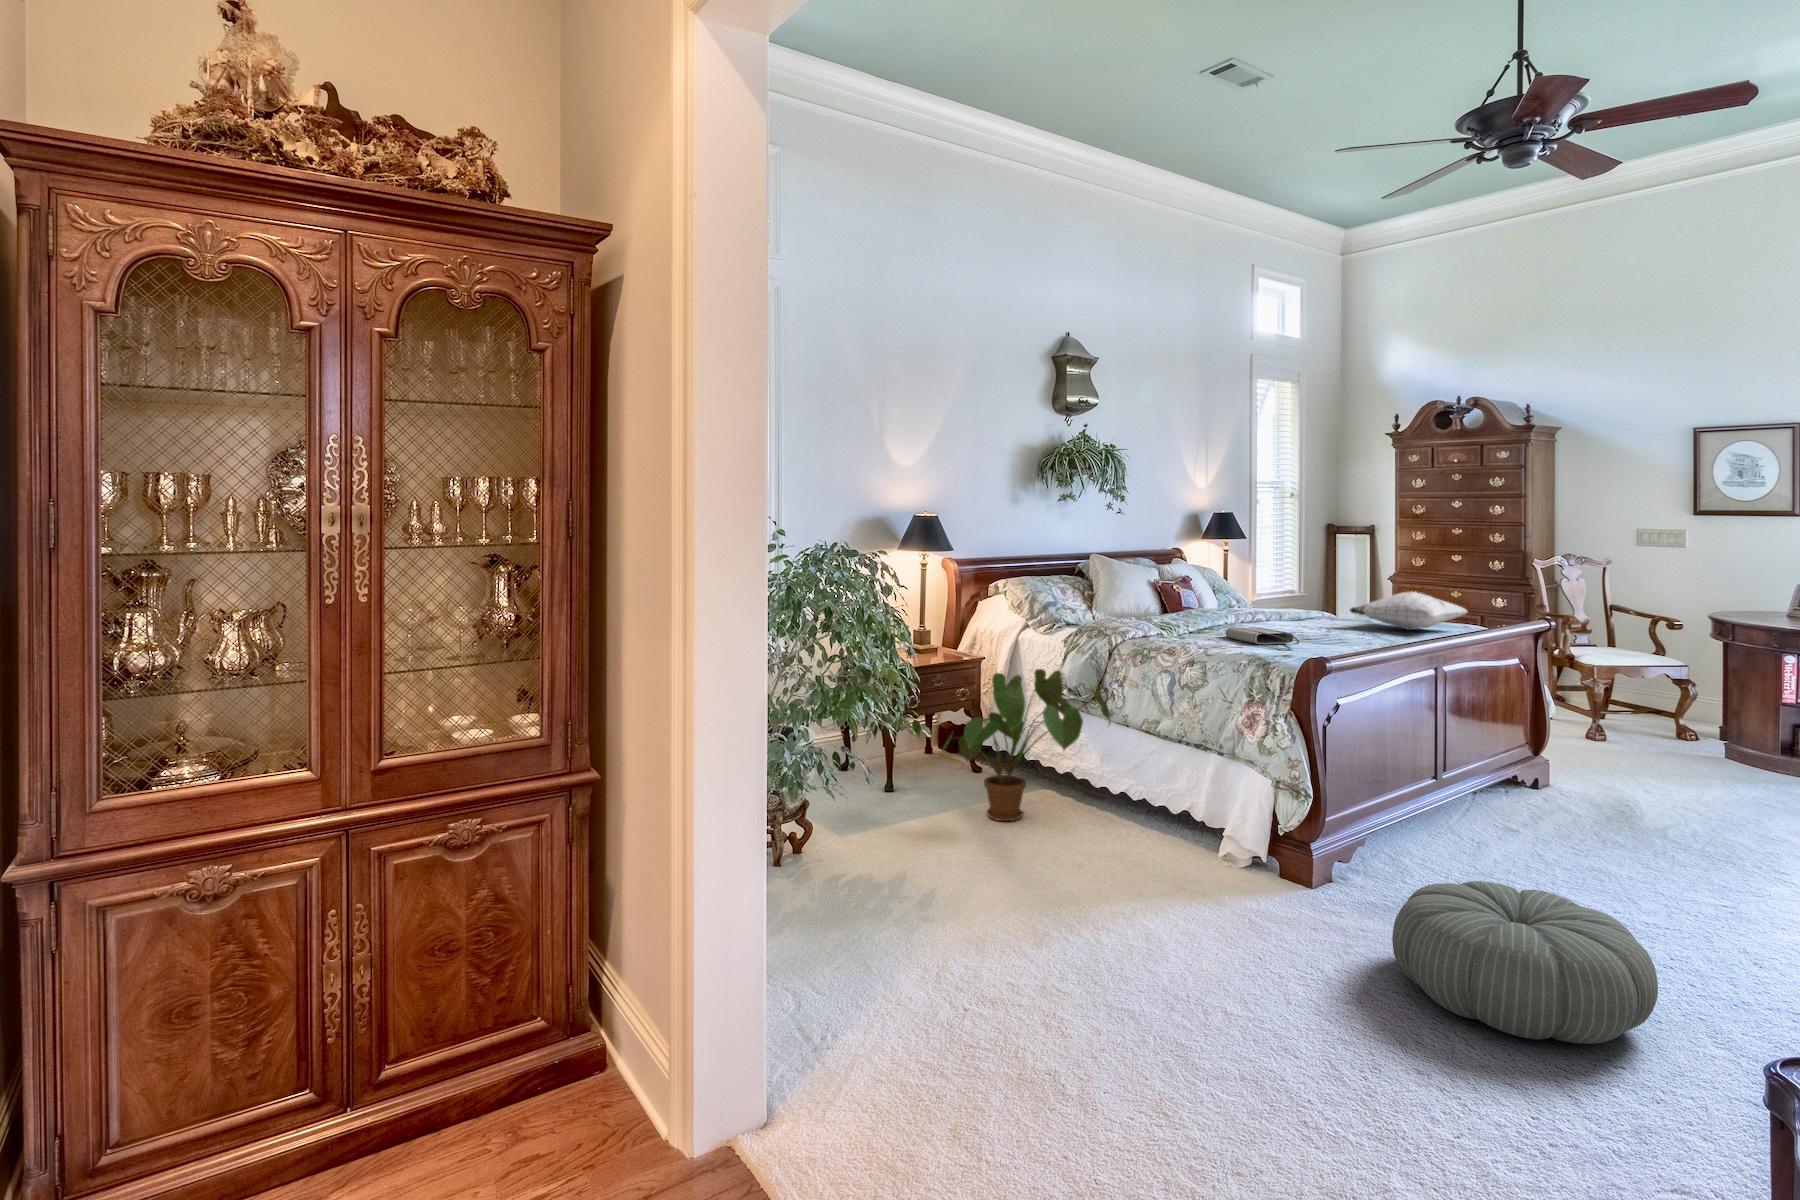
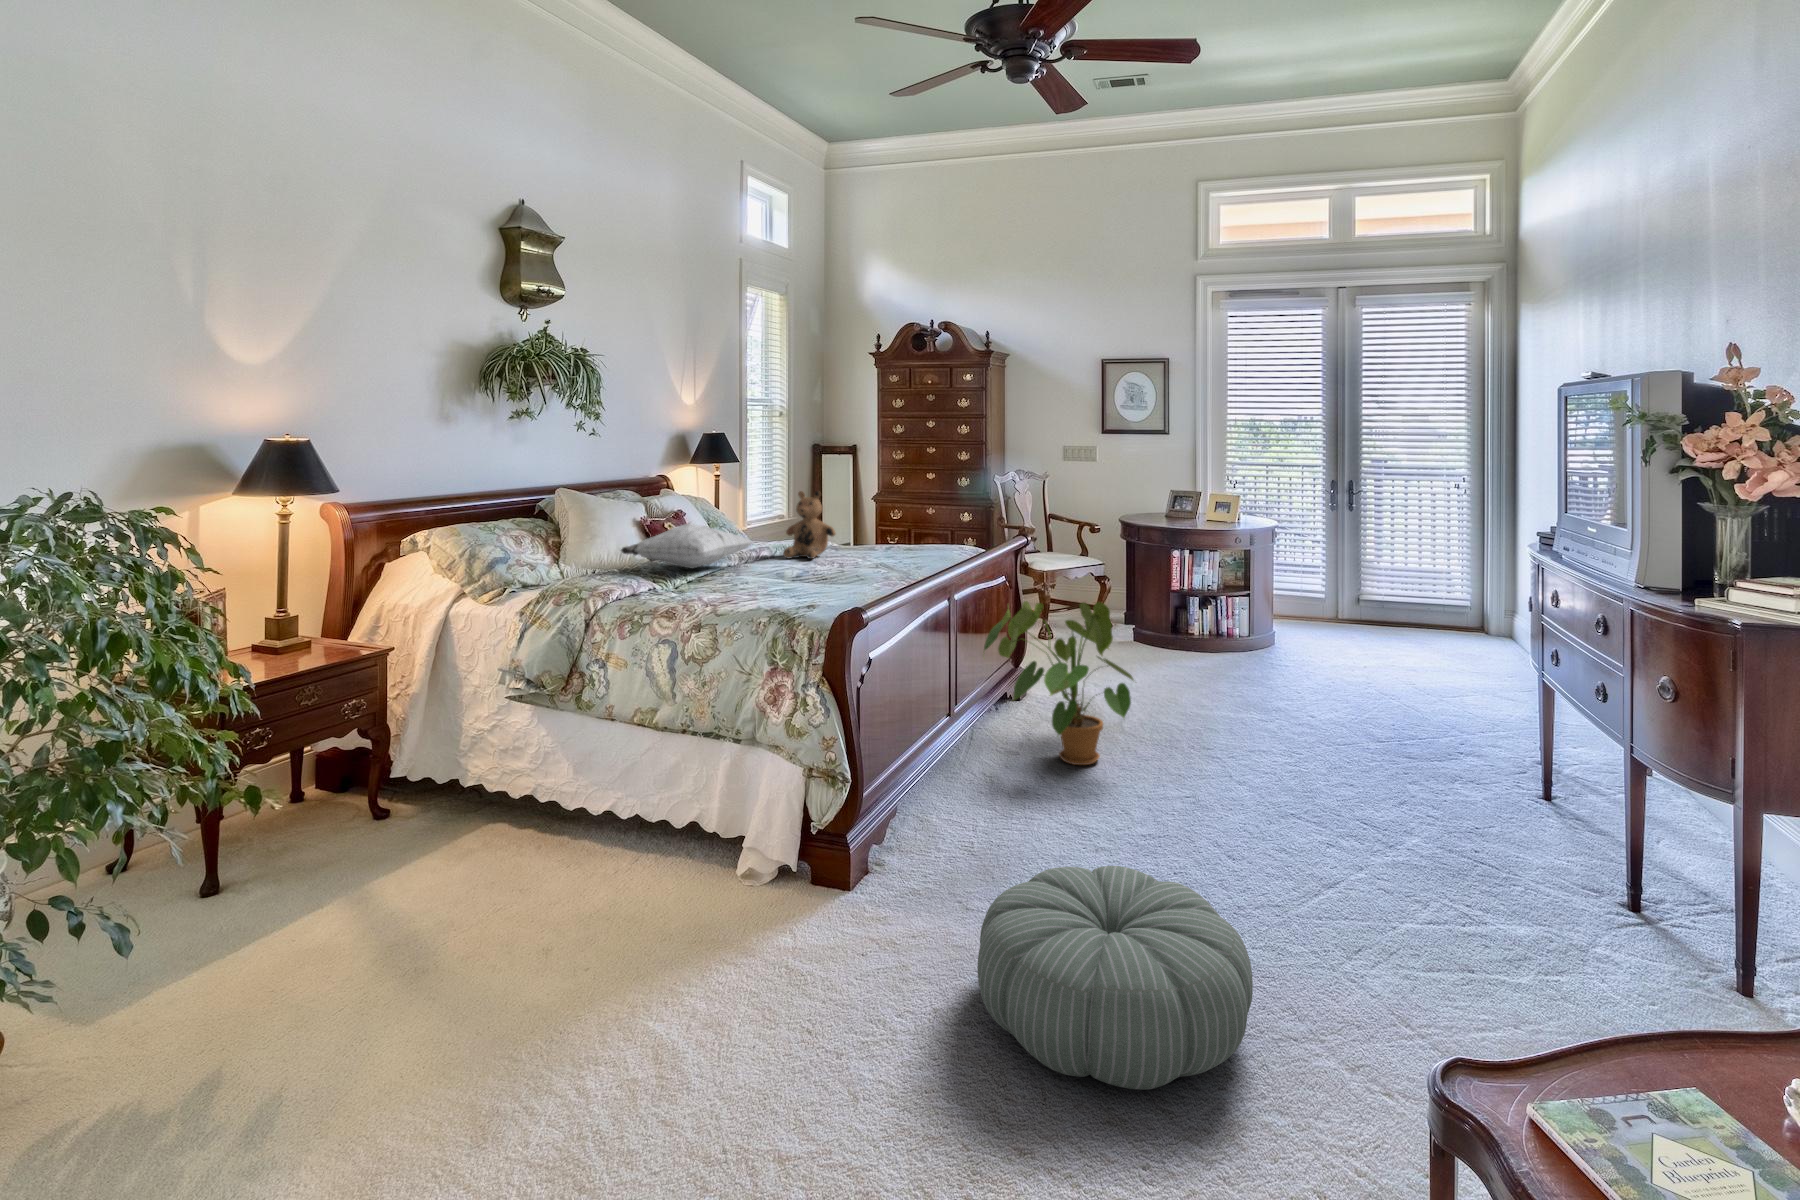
teddy bear: none [1277,564,1330,625] -> present [783,491,836,559]
pillow: present [1350,592,1467,630] -> present [621,524,752,568]
tote bag: present [1226,627,1300,645] -> none [730,570,817,593]
house plant: present [942,669,1111,821] -> present [984,601,1133,765]

